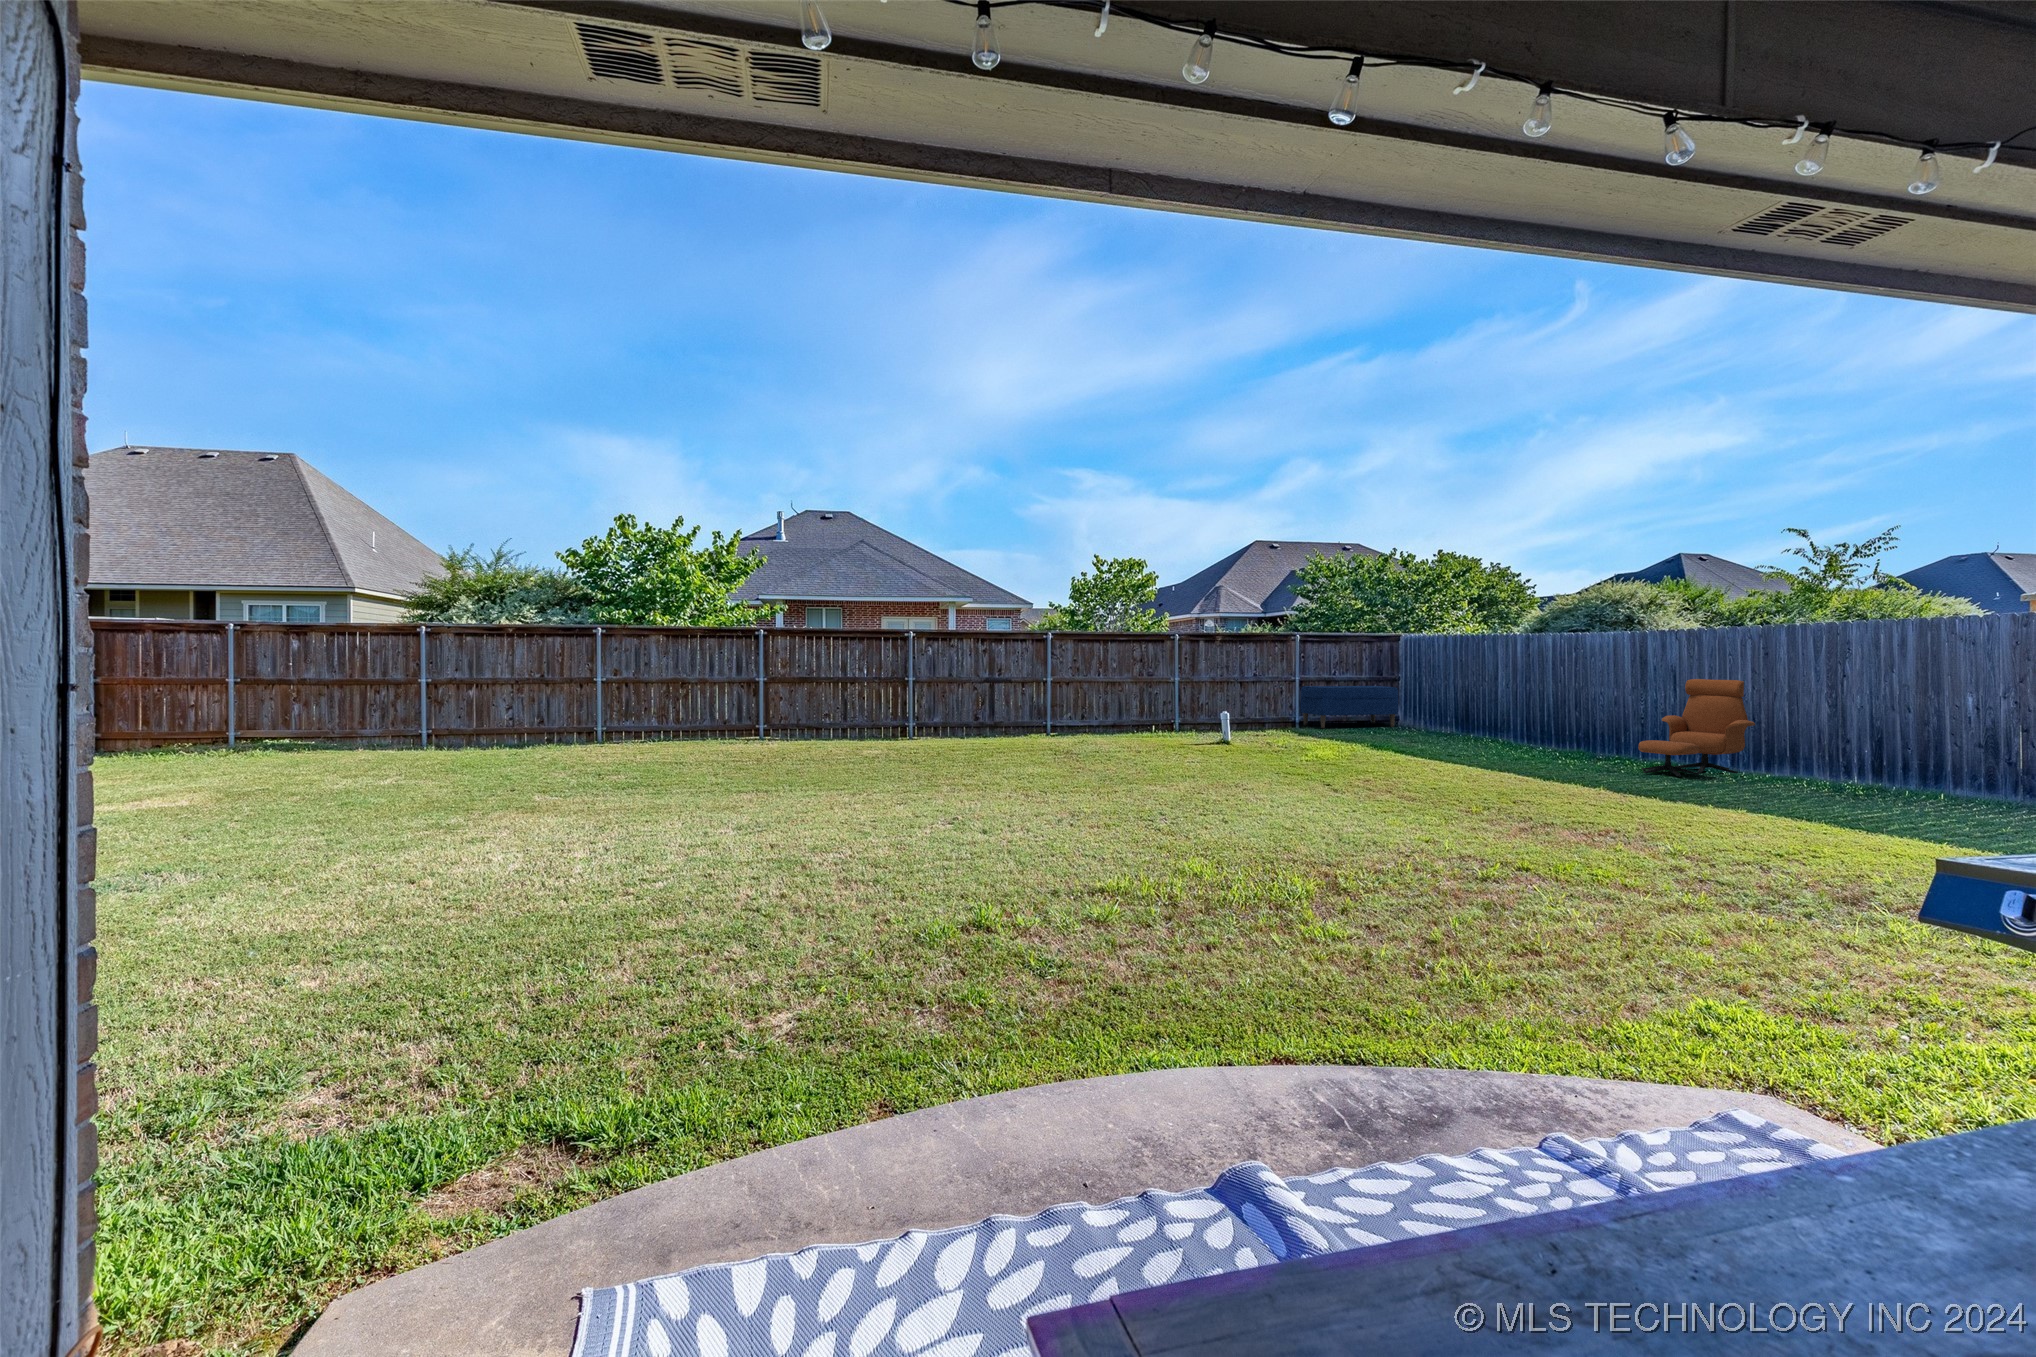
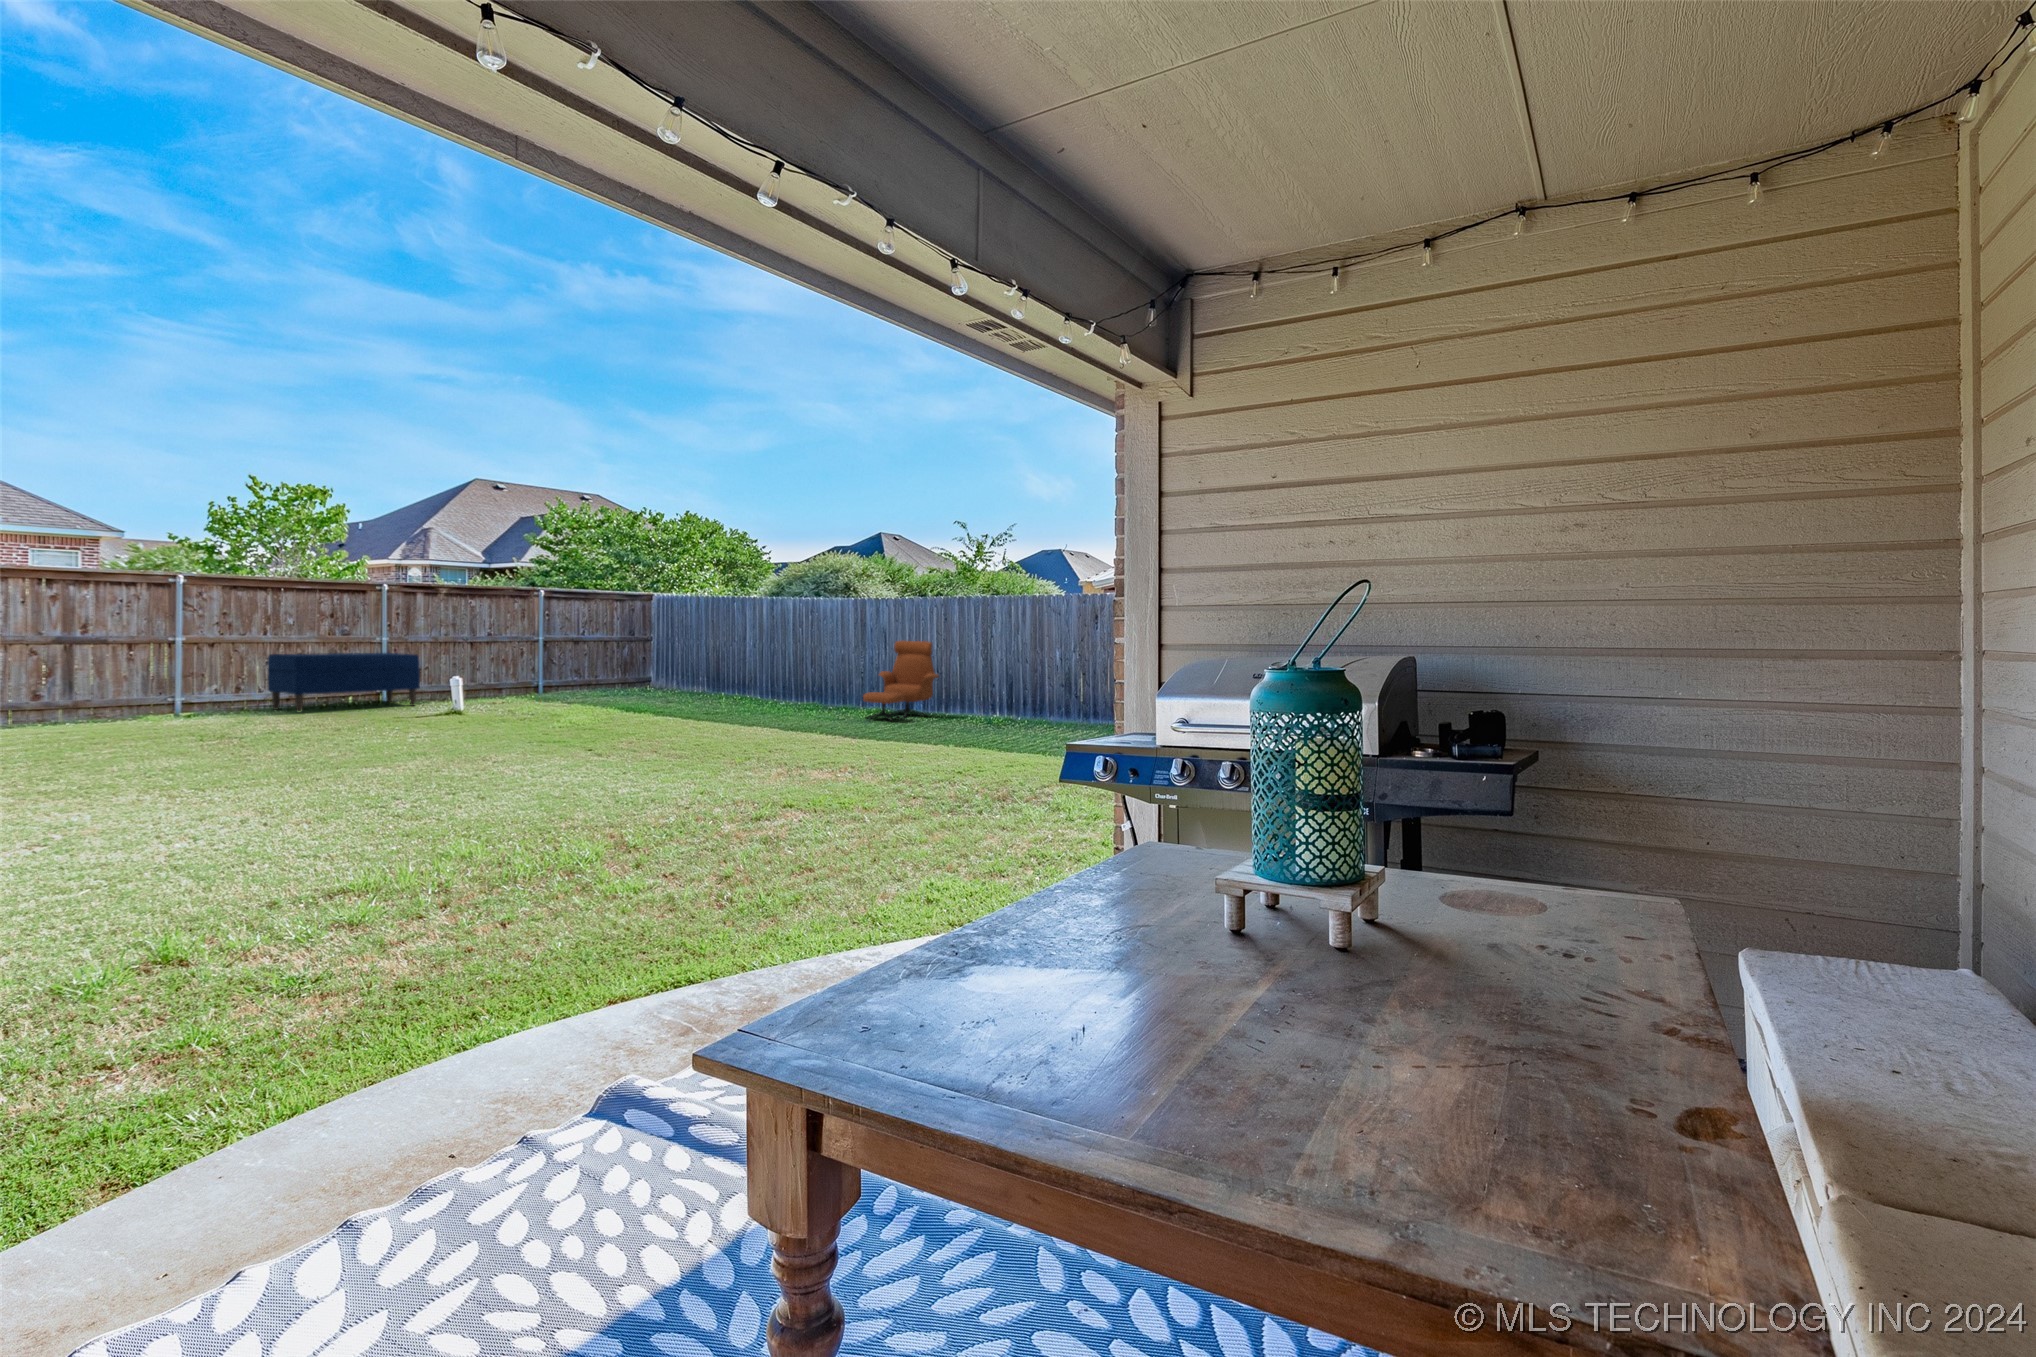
bench: present [1301,686,1398,728] -> present [267,653,420,712]

